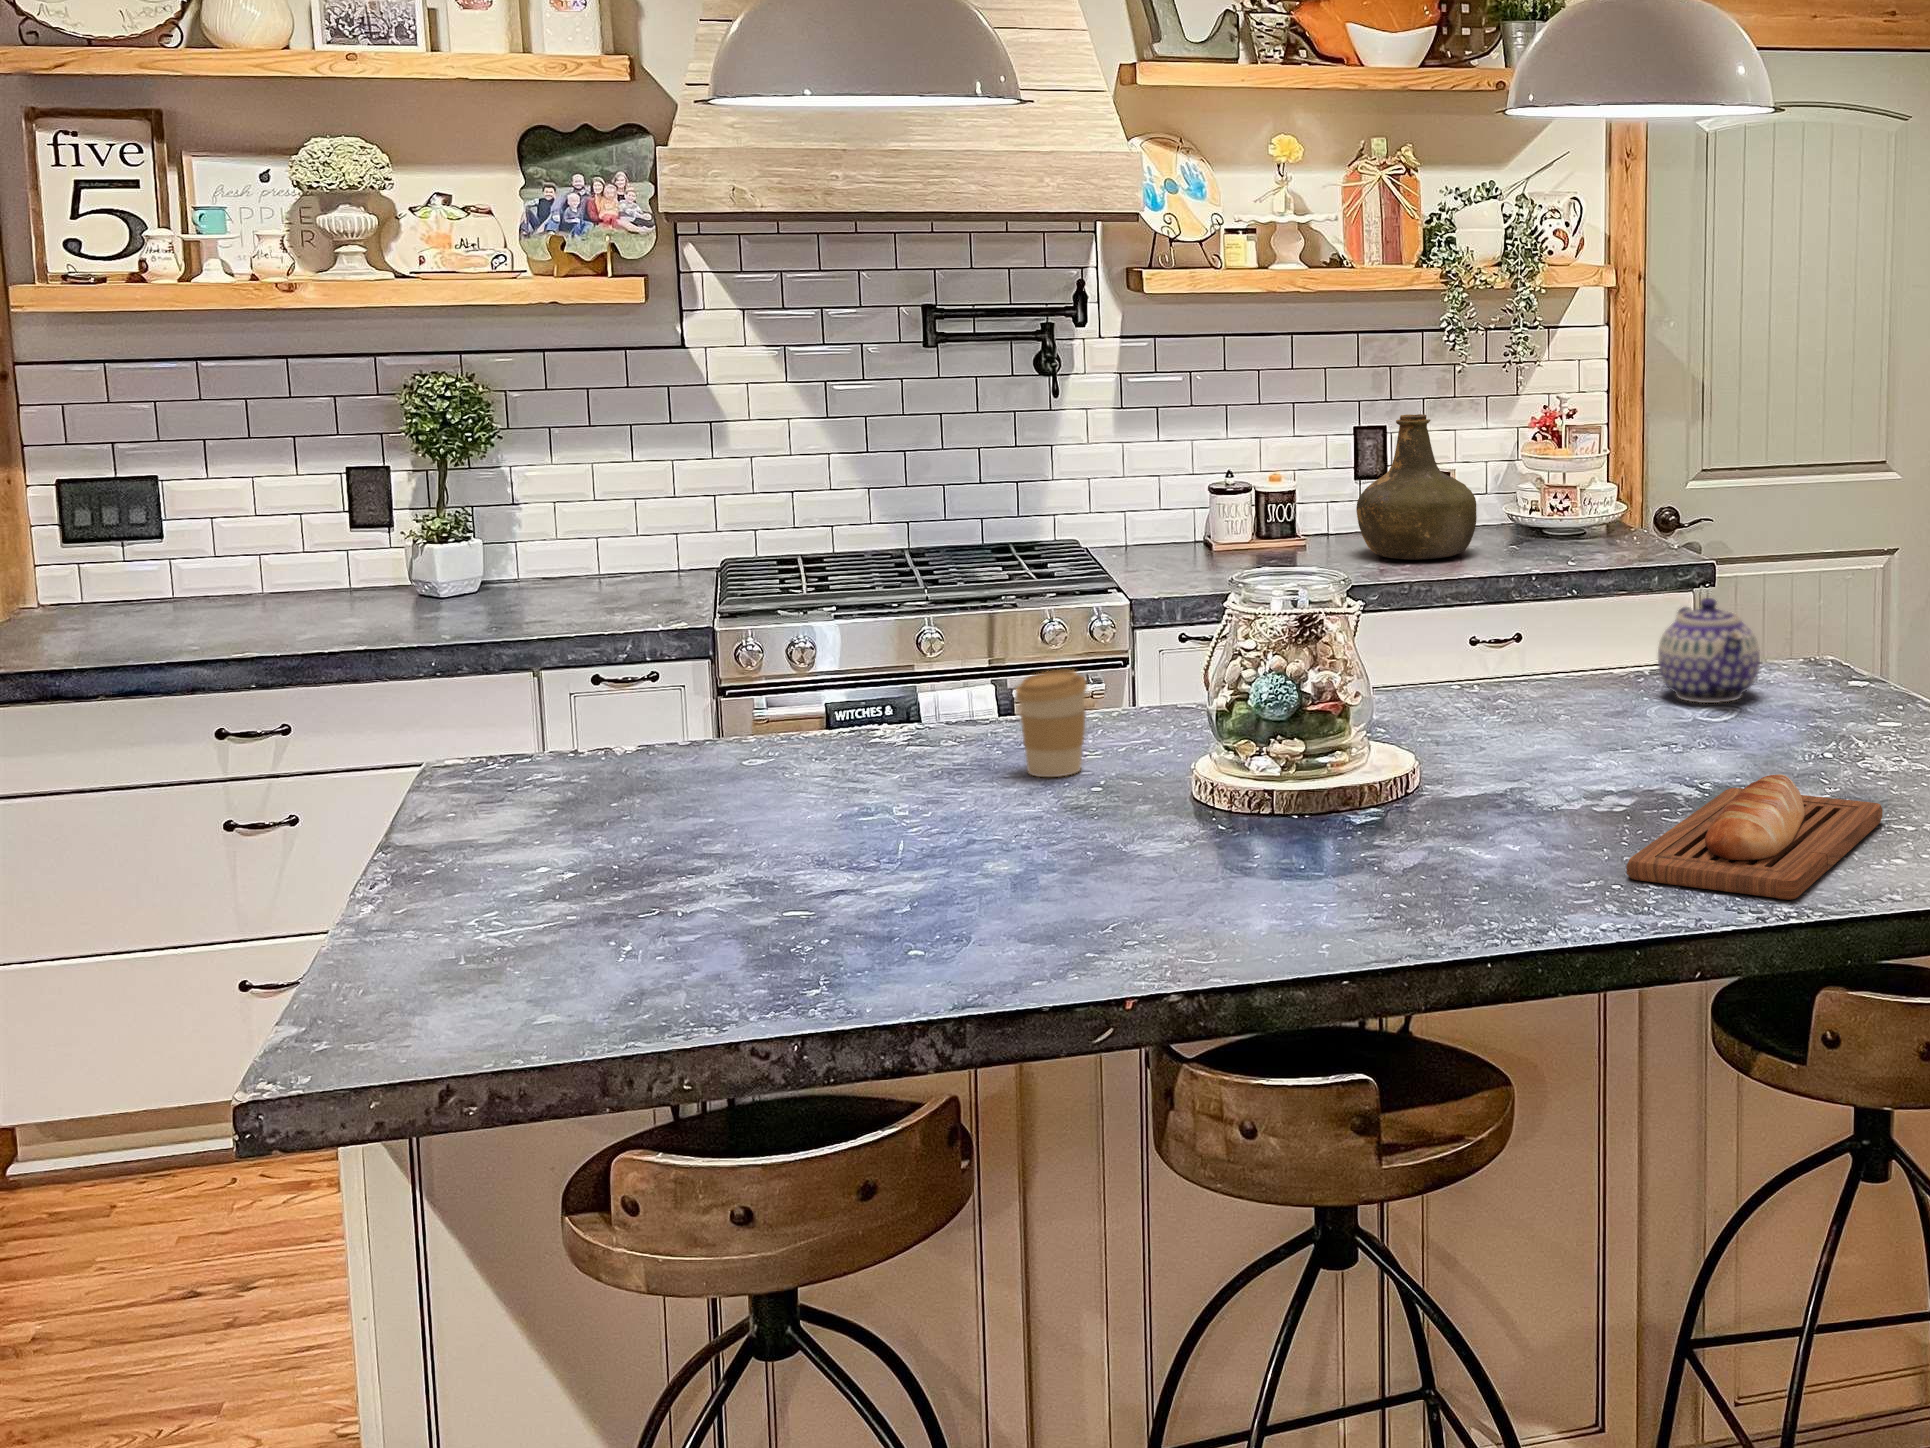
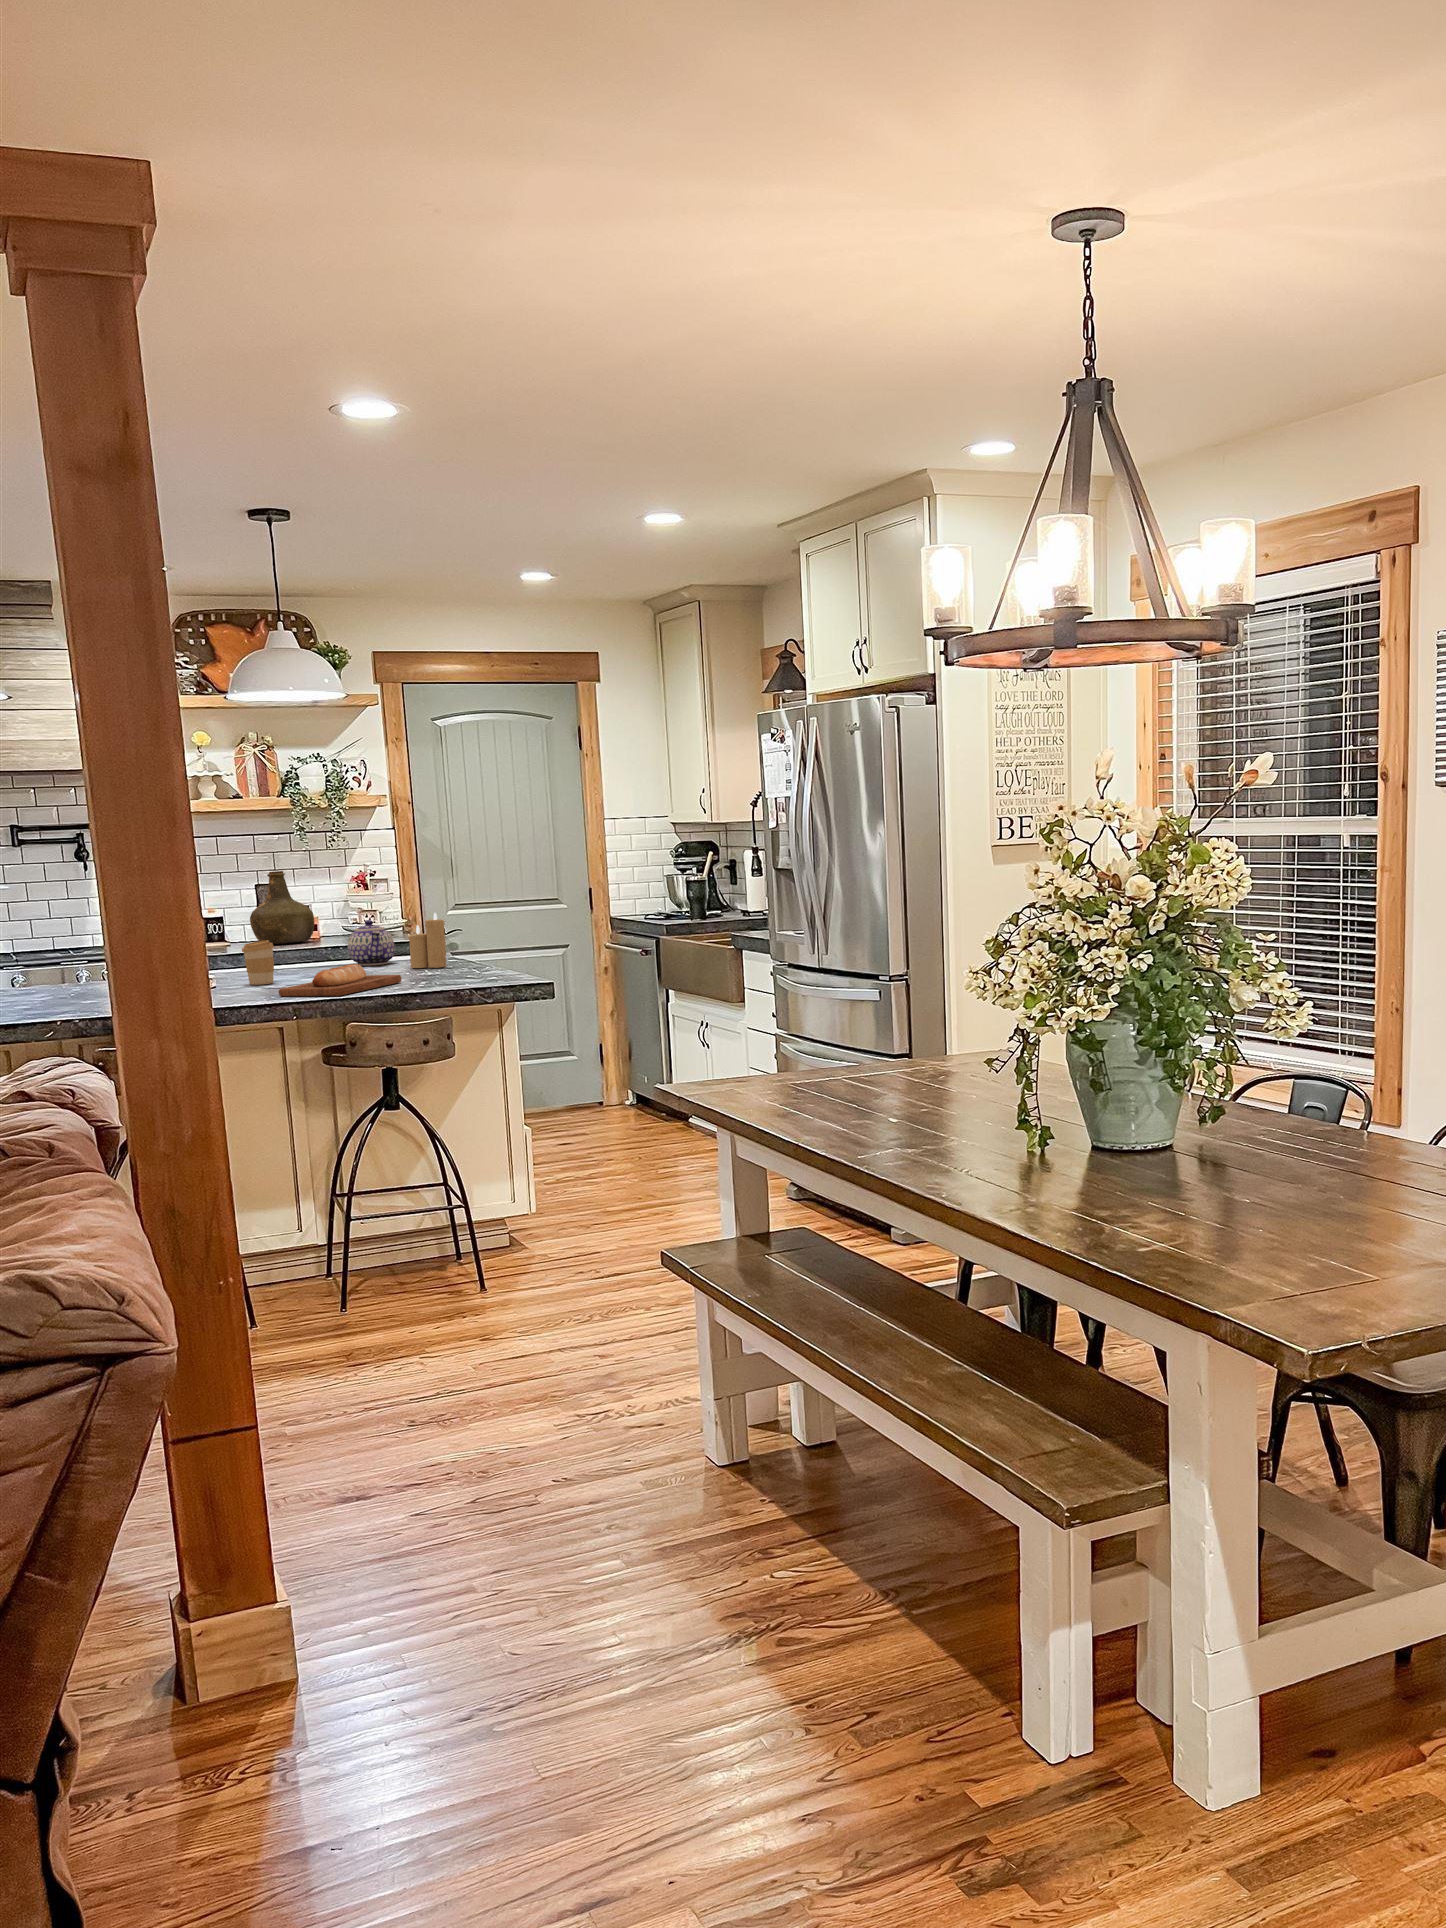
candle: none [1824,609,1914,739] -> present [409,913,446,968]
coffee cup: present [1015,670,1087,777] -> present [242,940,274,985]

